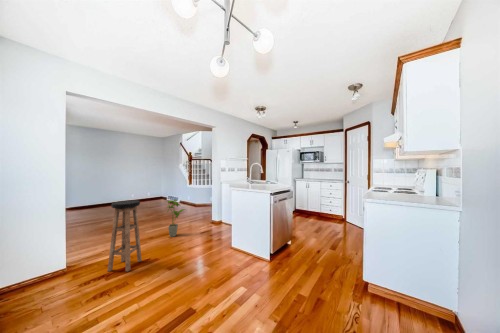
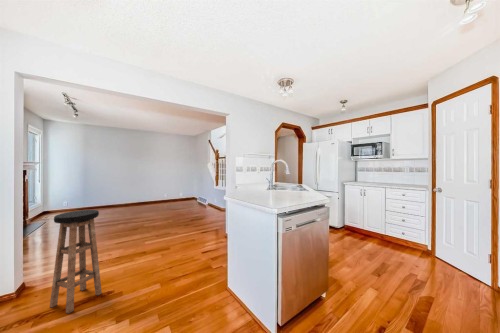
house plant: present [167,199,185,237] -> none [161,207,187,253]

